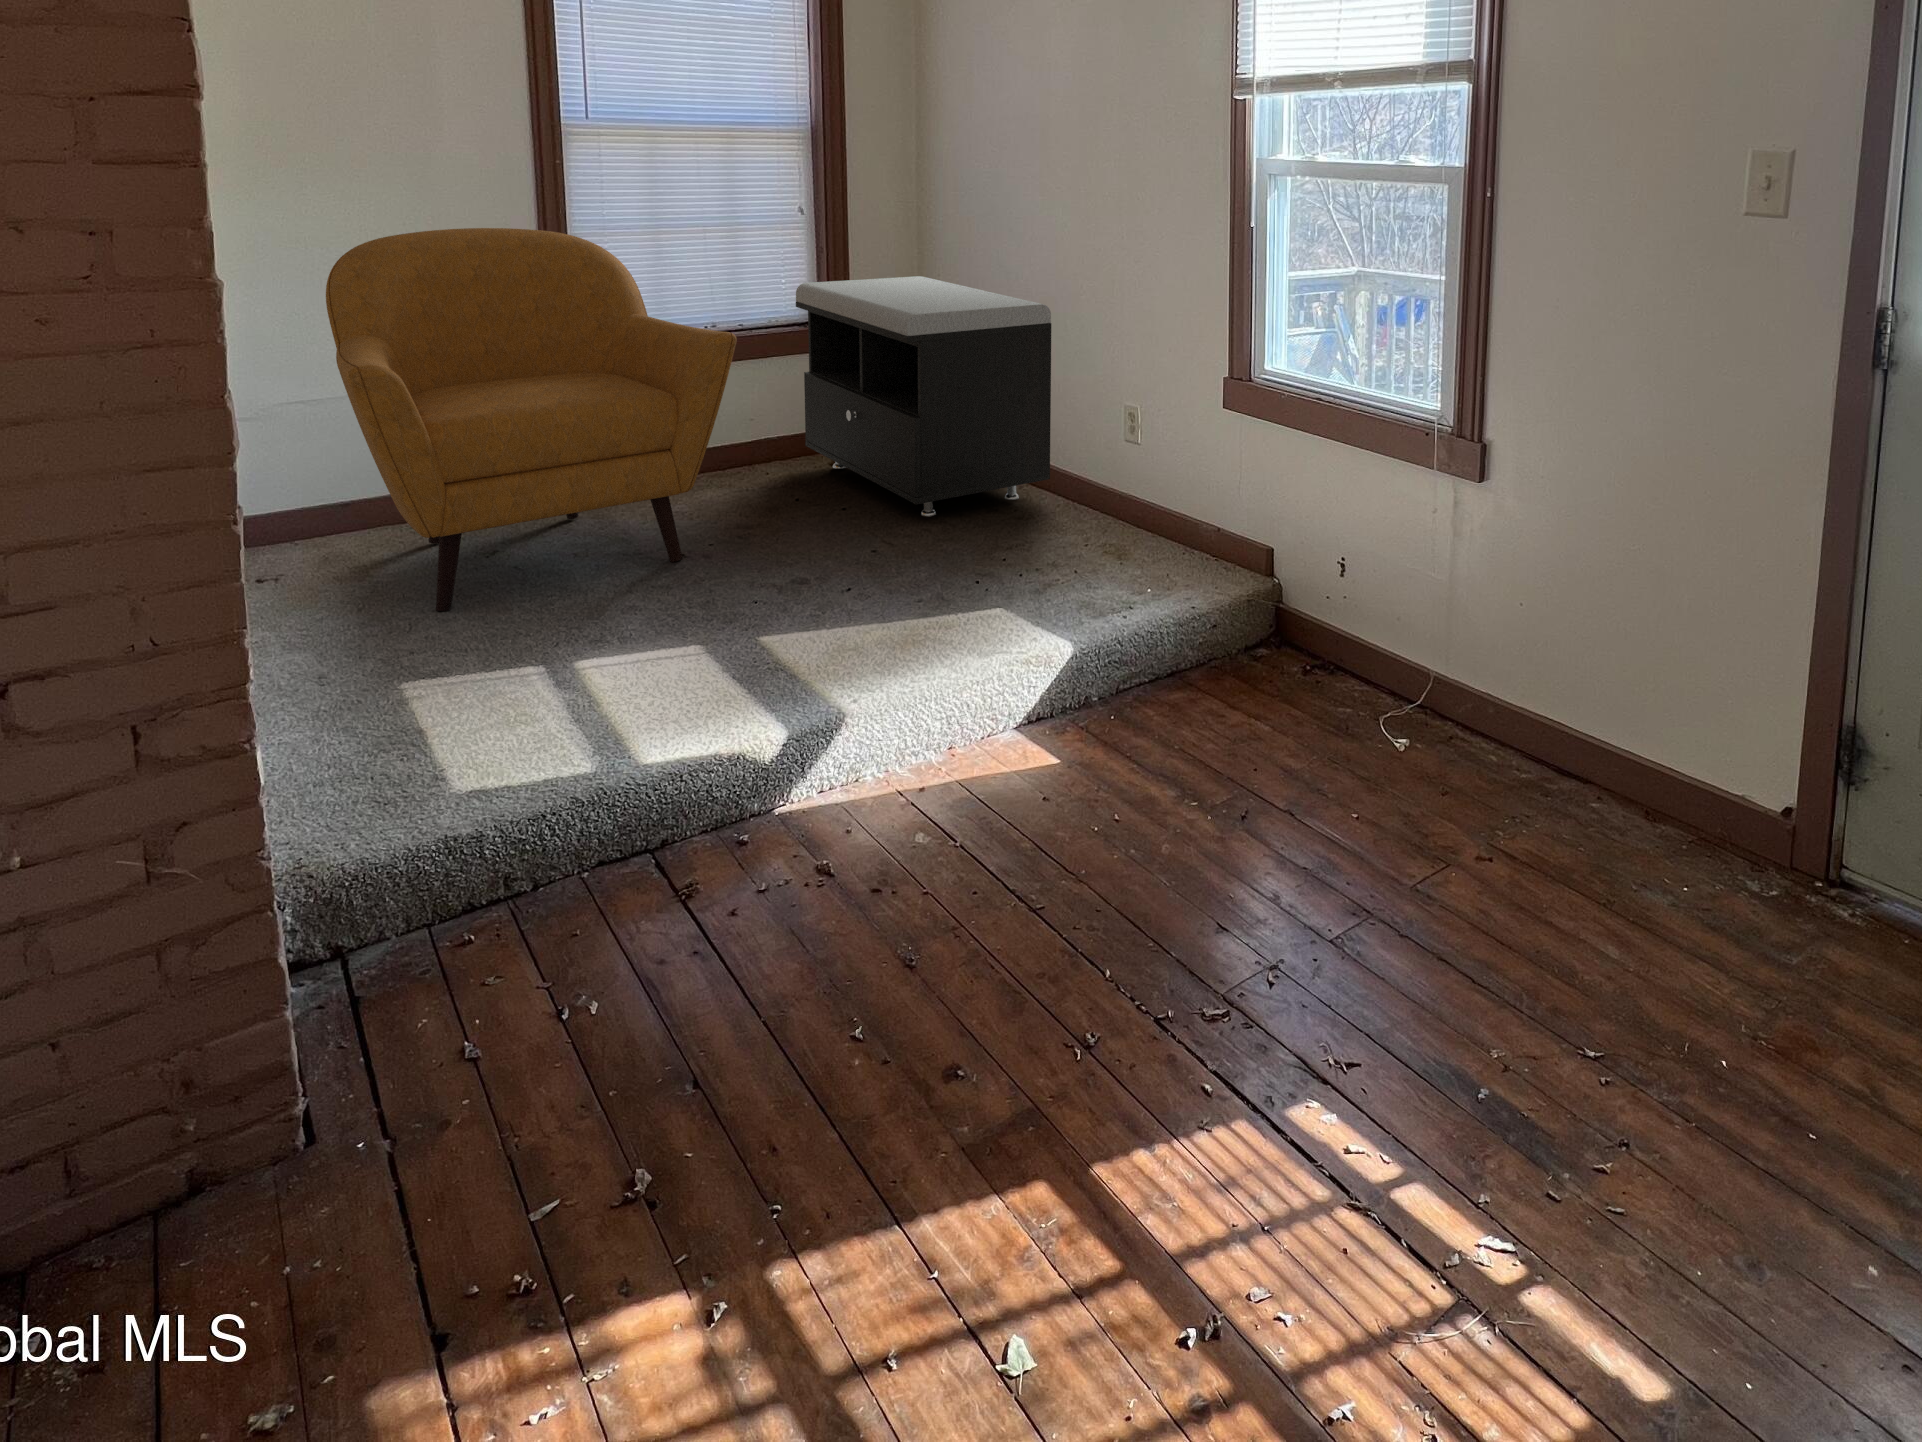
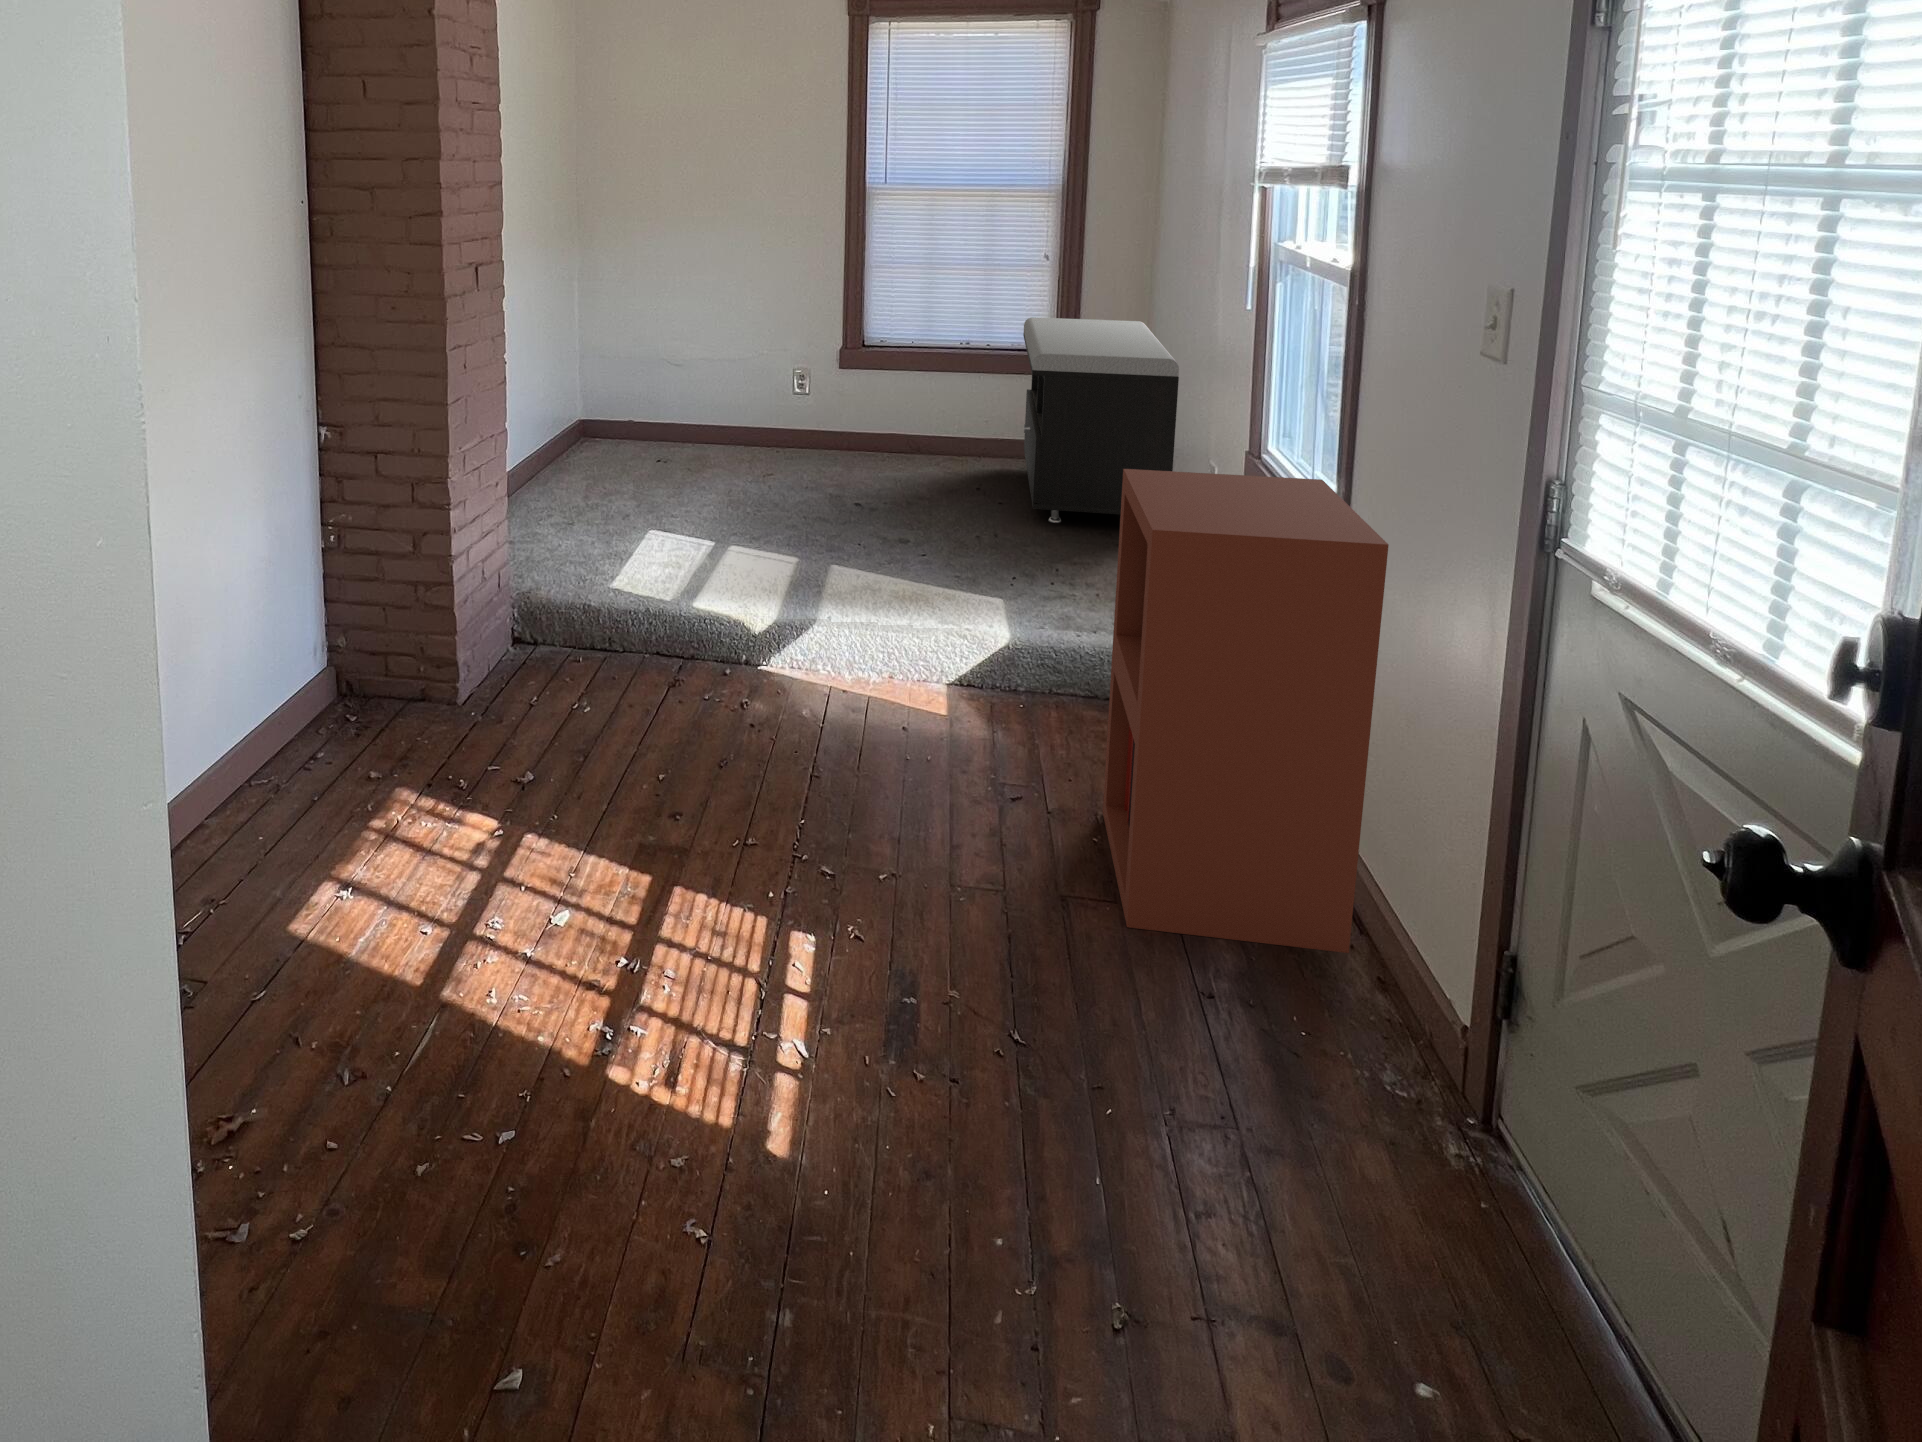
armchair: present [326,228,737,611] -> none [670,260,902,506]
bookshelf: none [1327,372,1650,885] -> present [1103,469,1389,953]

